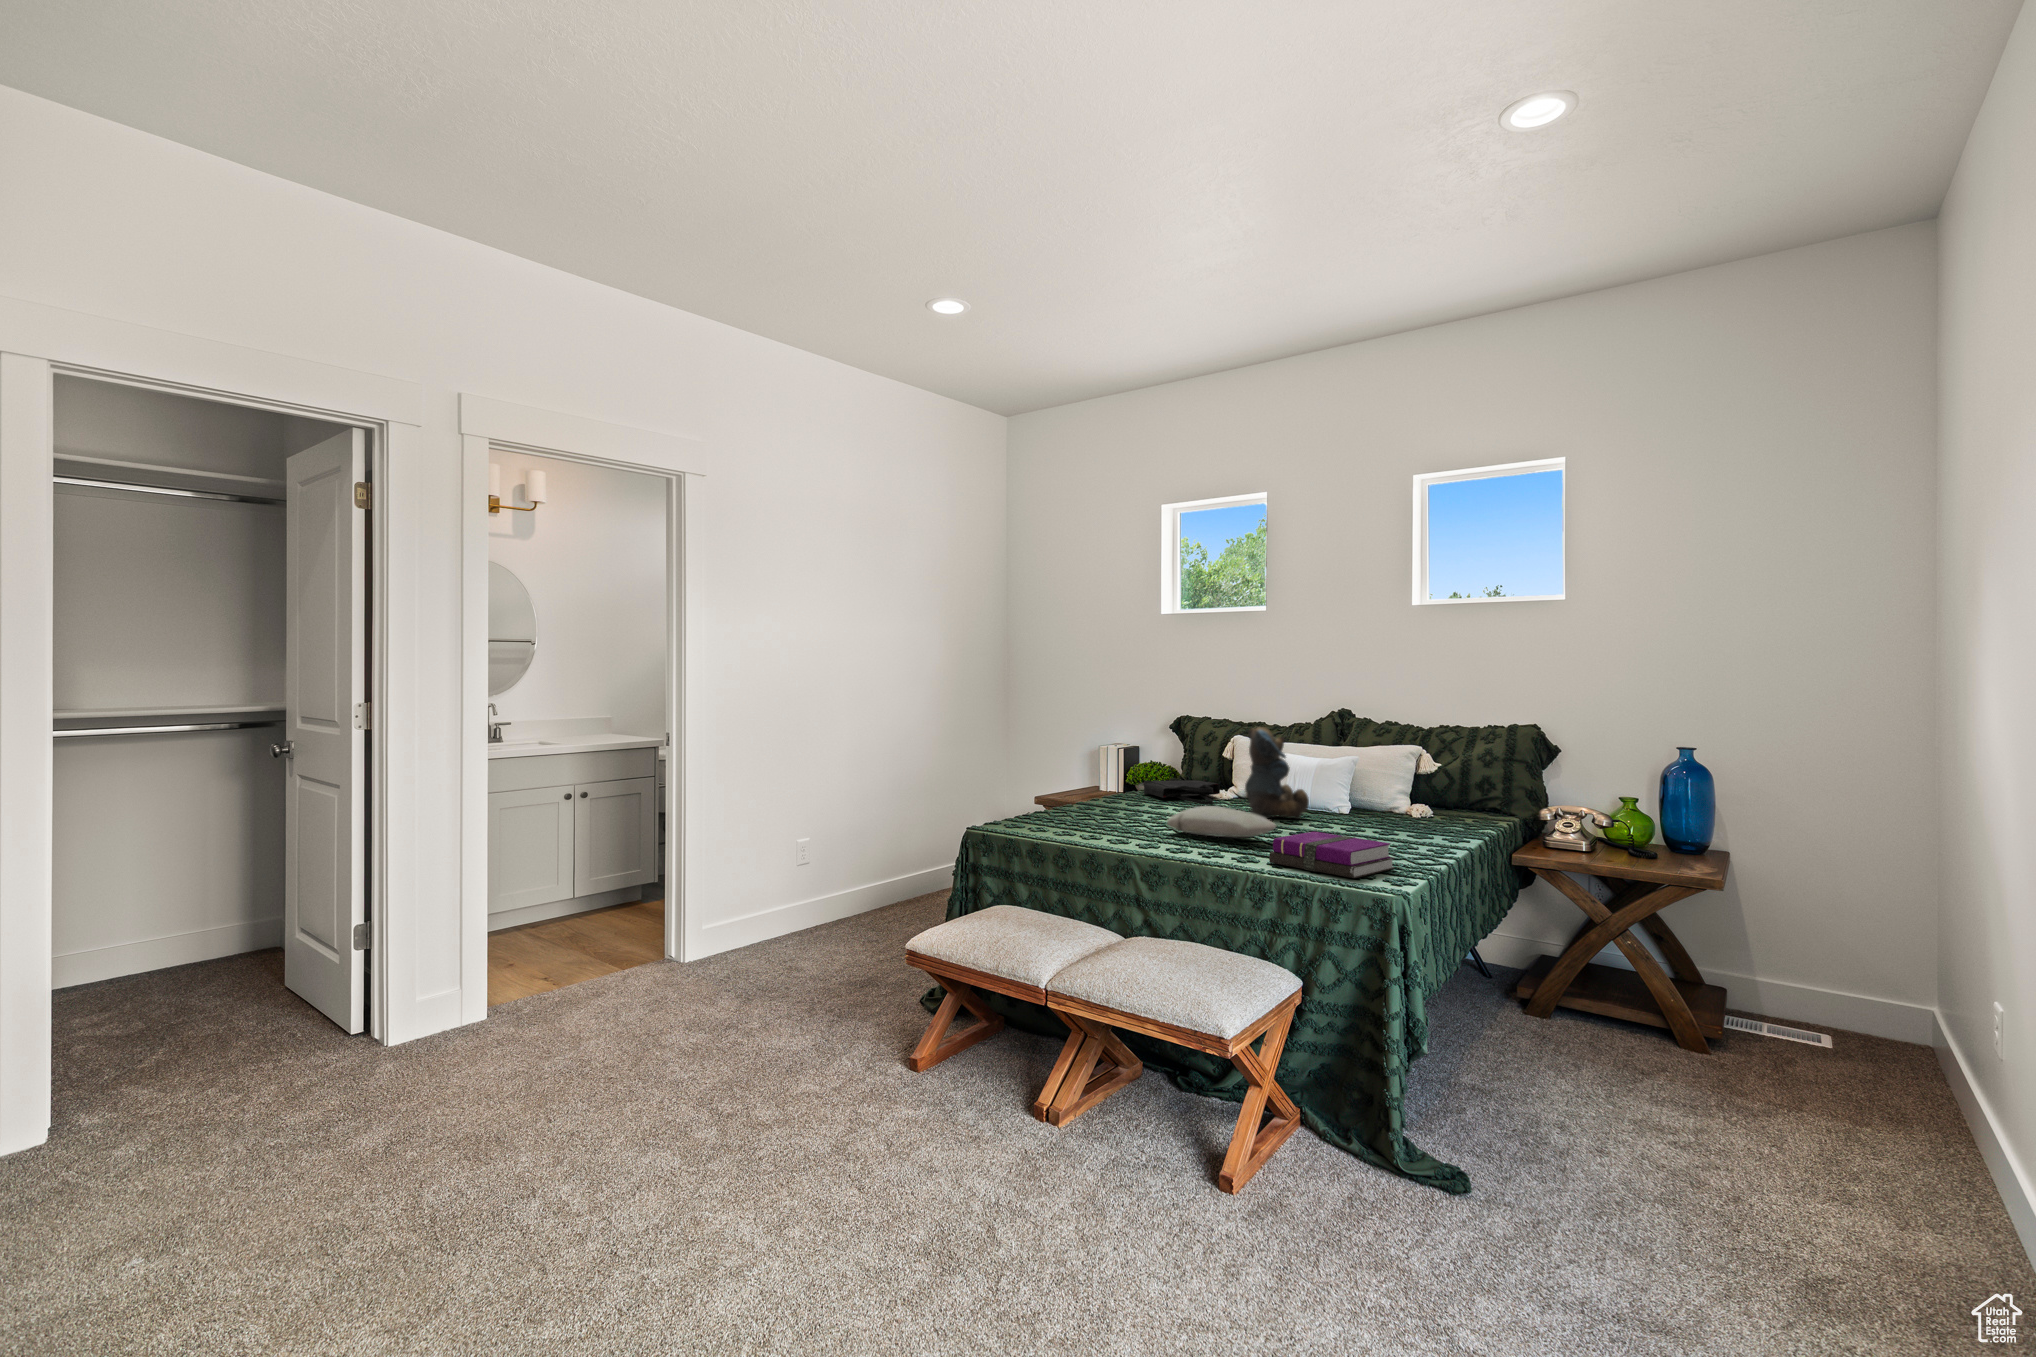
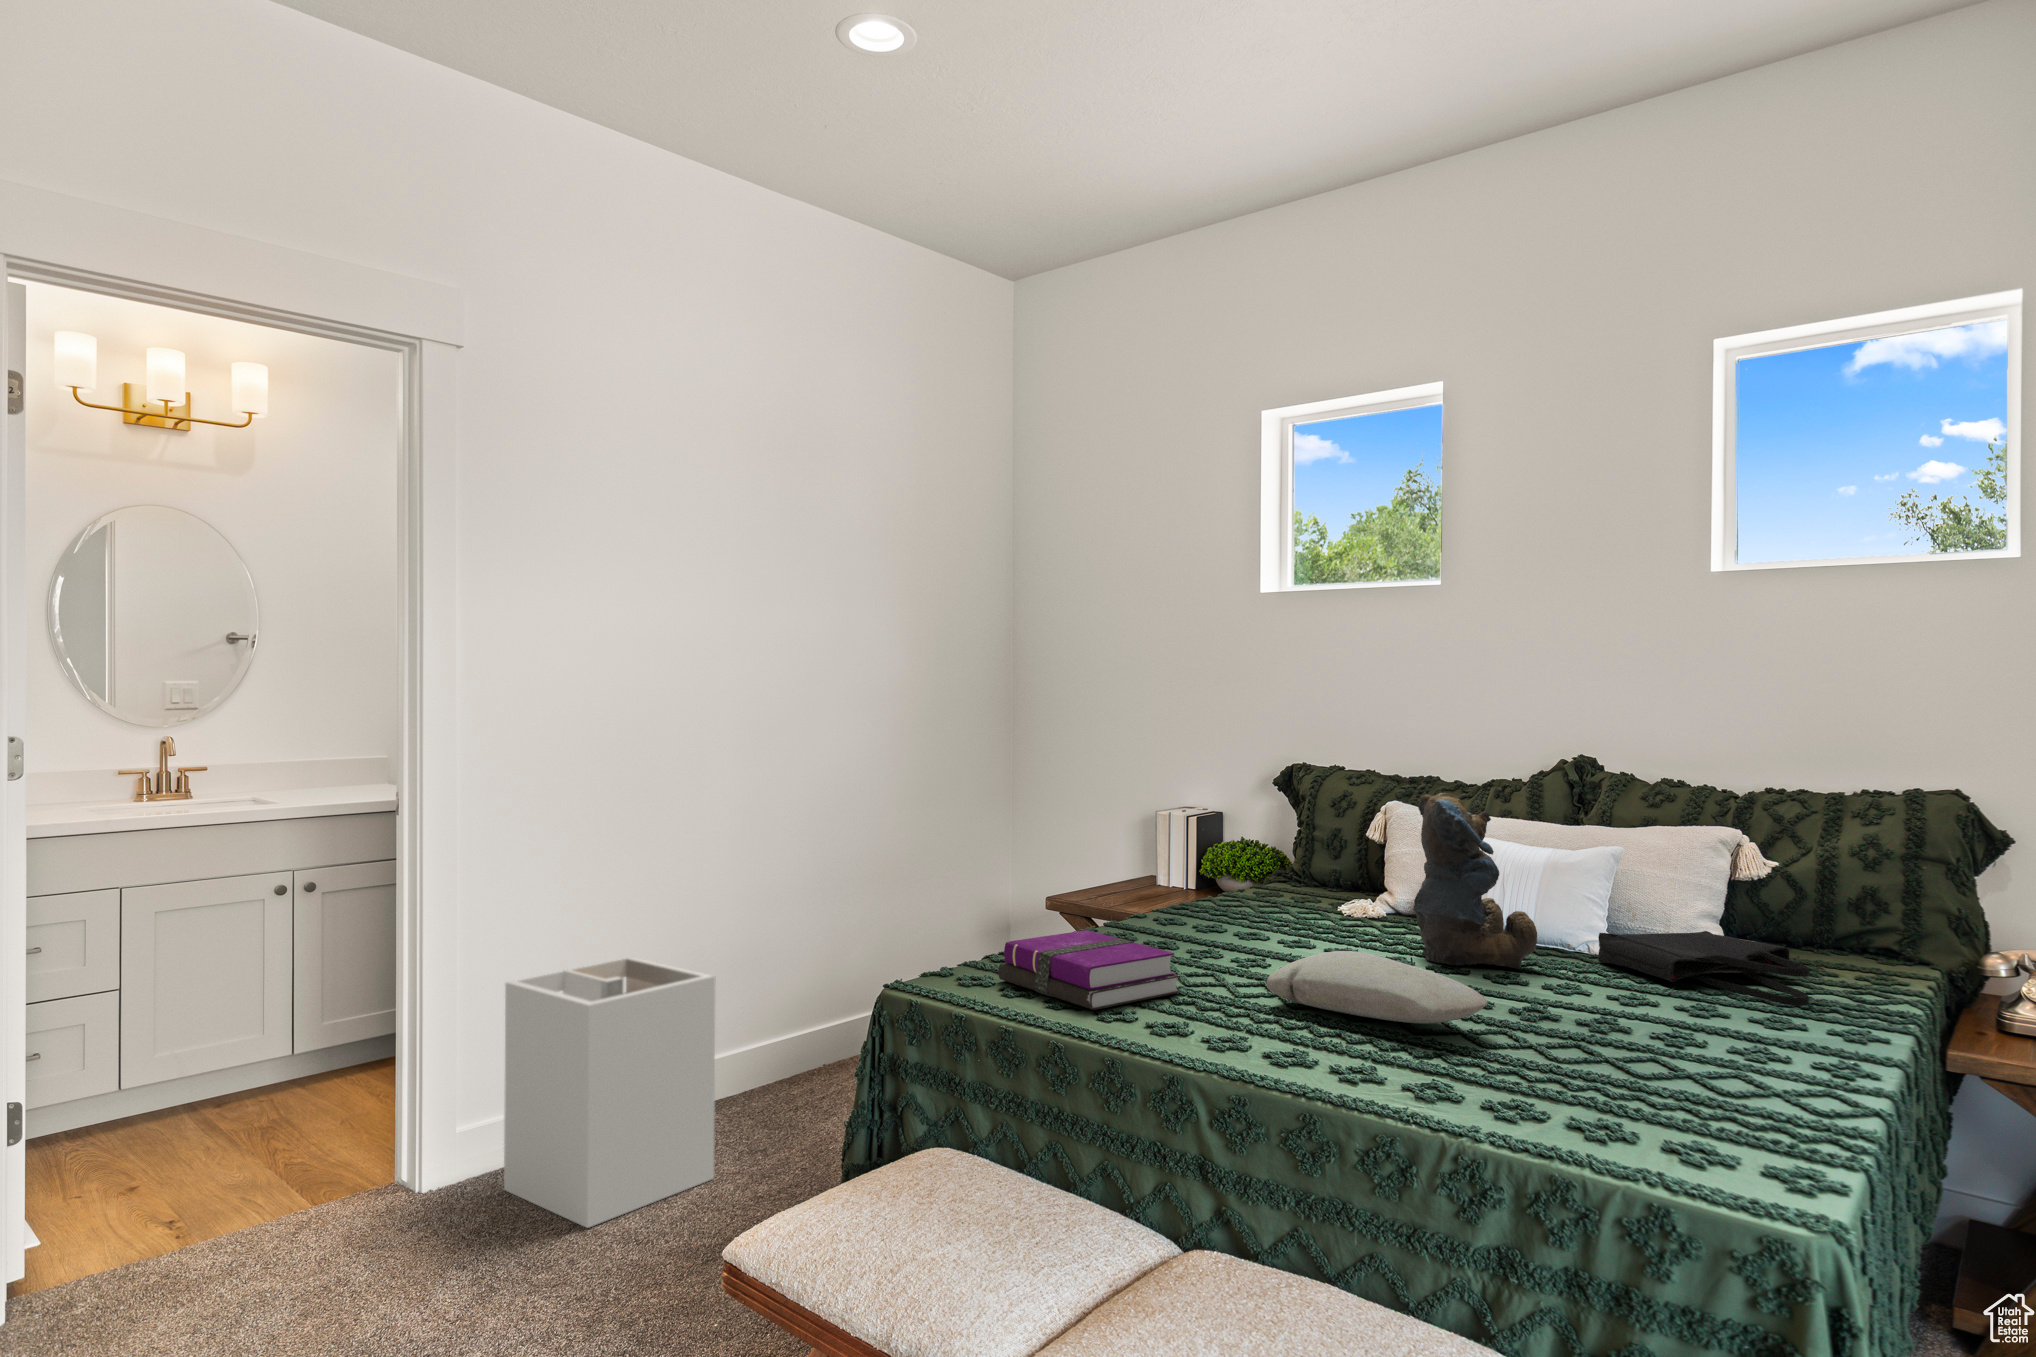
tote bag: present [1144,780,1220,805] -> present [1598,931,1810,1006]
laundry hamper: none [735,829,853,973] -> present [504,958,715,1228]
notebook: present [1269,832,1394,878] -> present [998,930,1180,1010]

